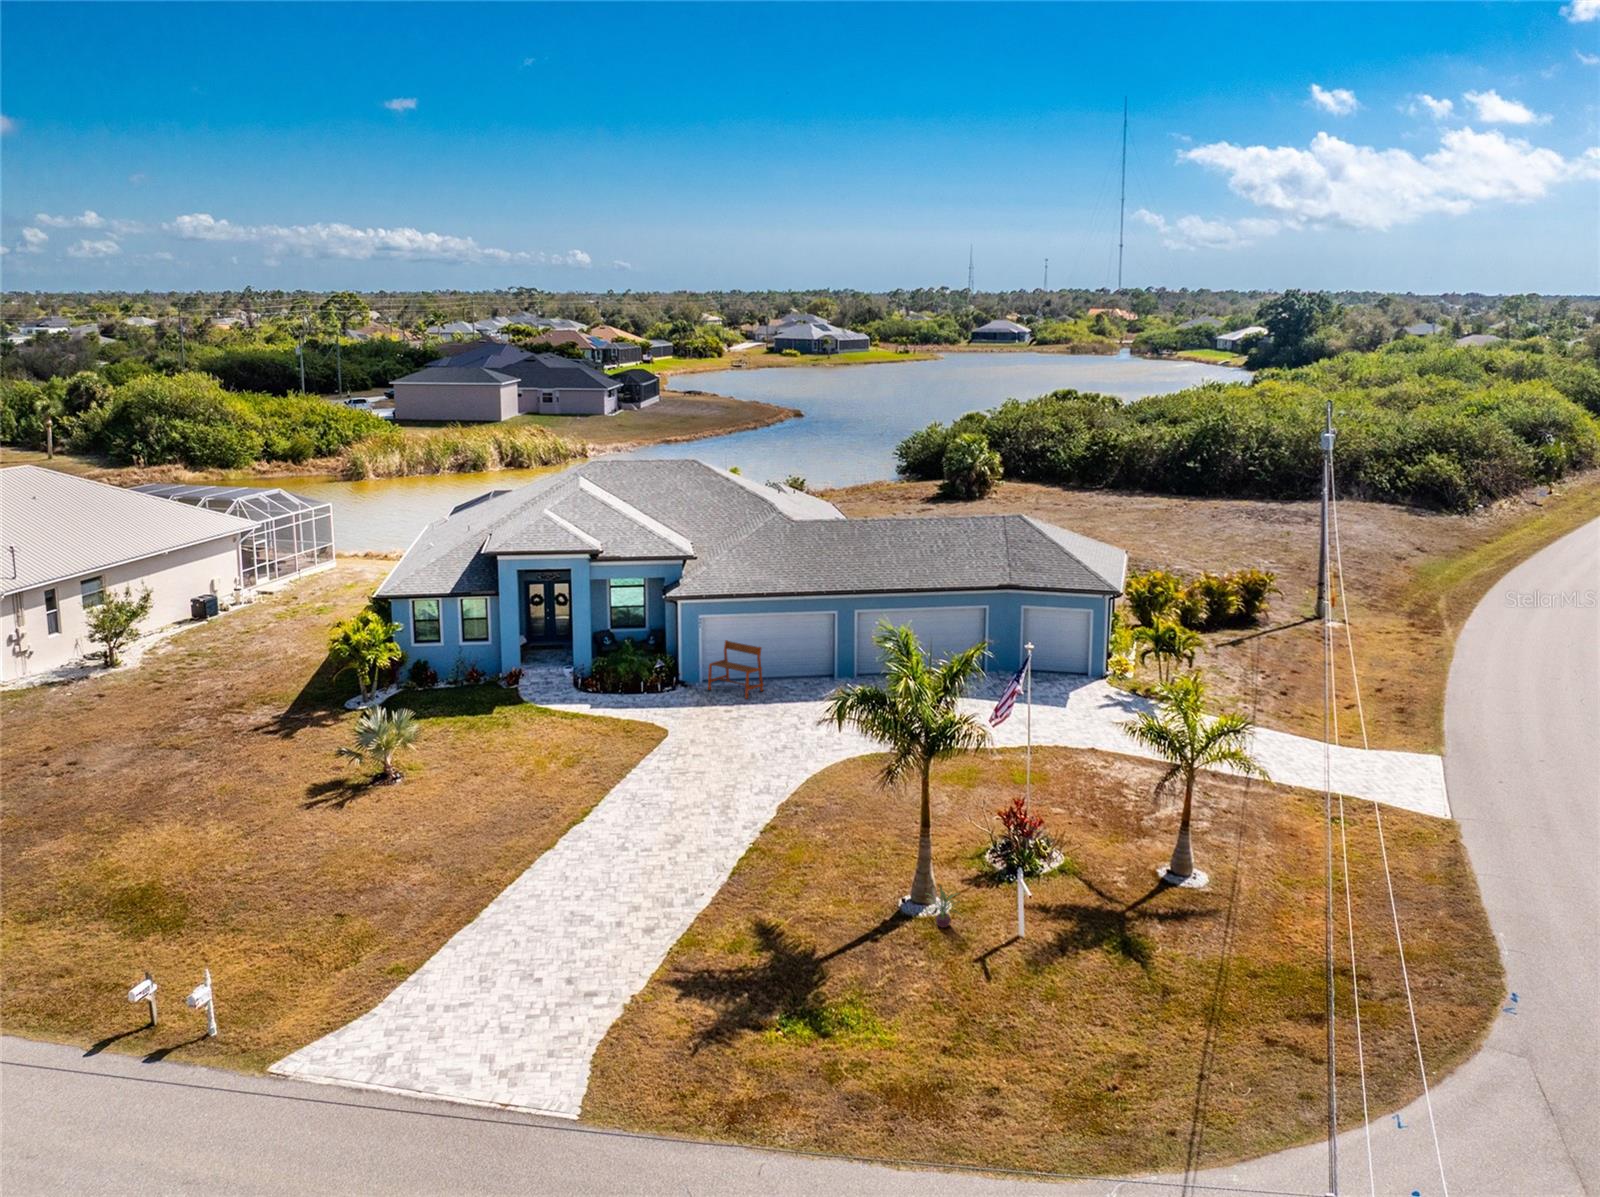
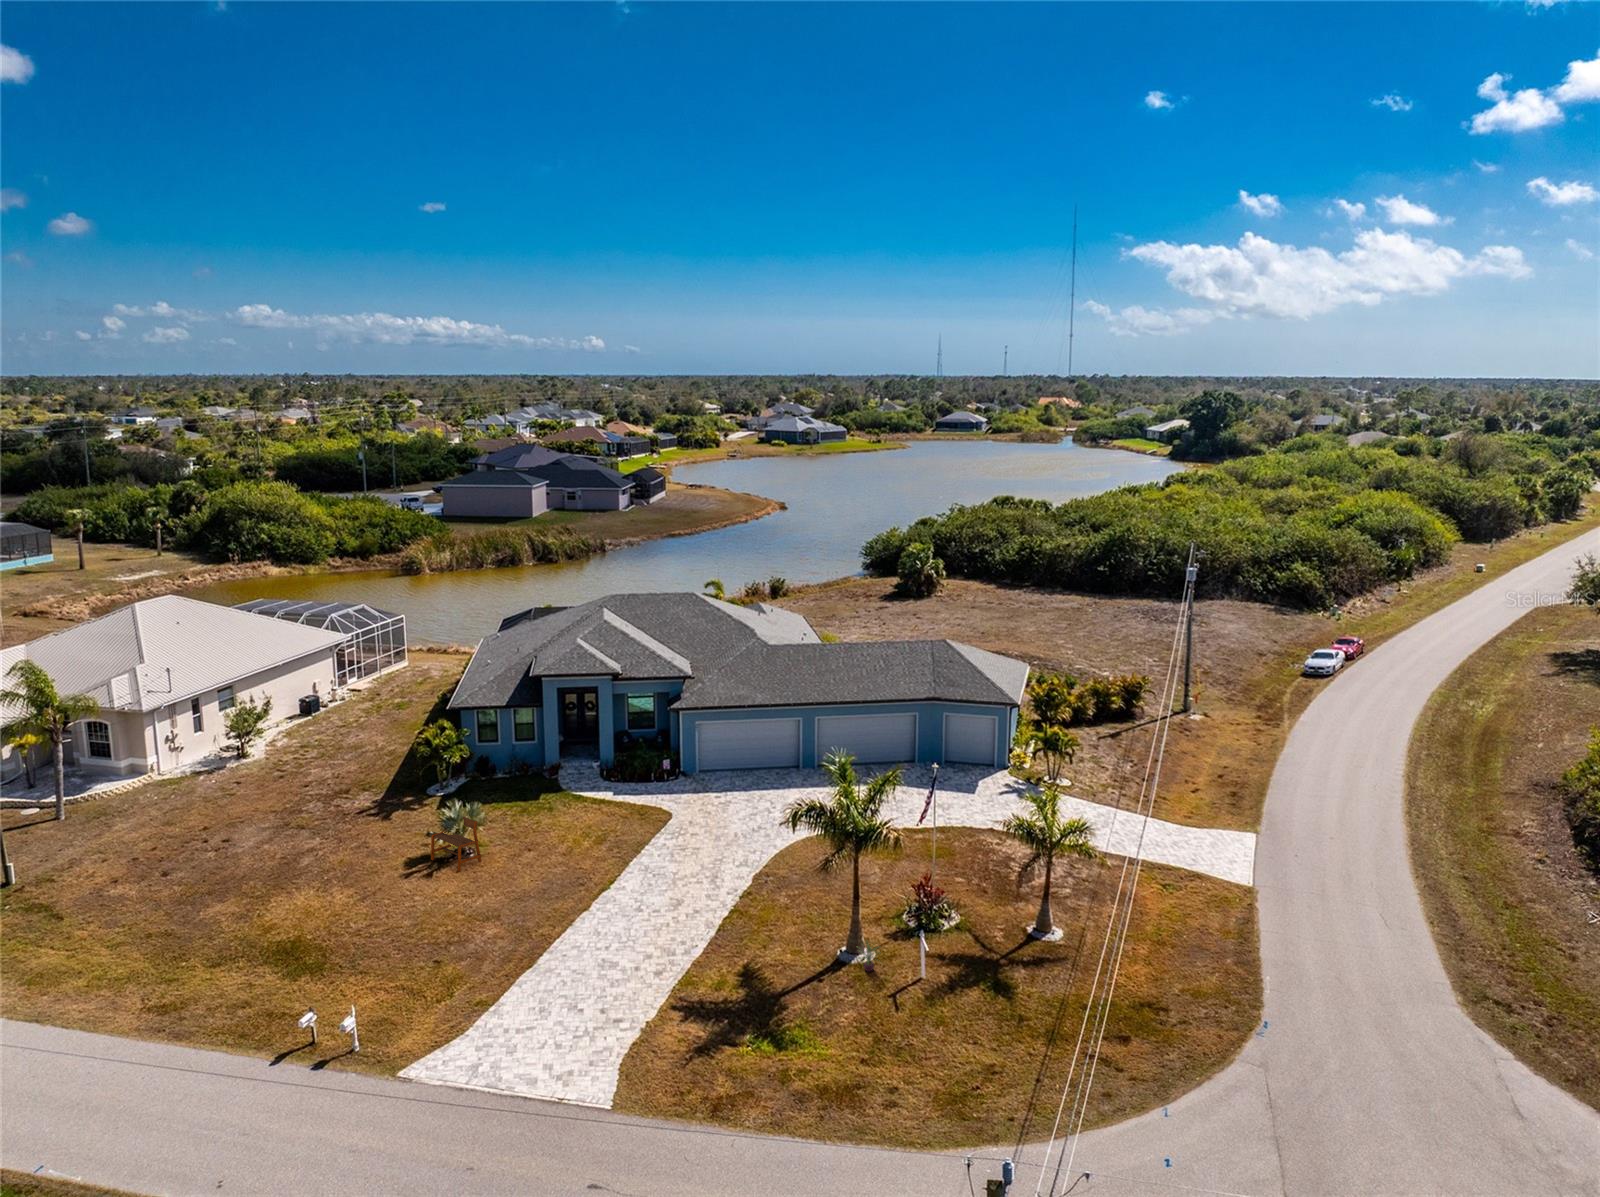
bench: present [708,640,764,698] -> present [431,817,481,872]

